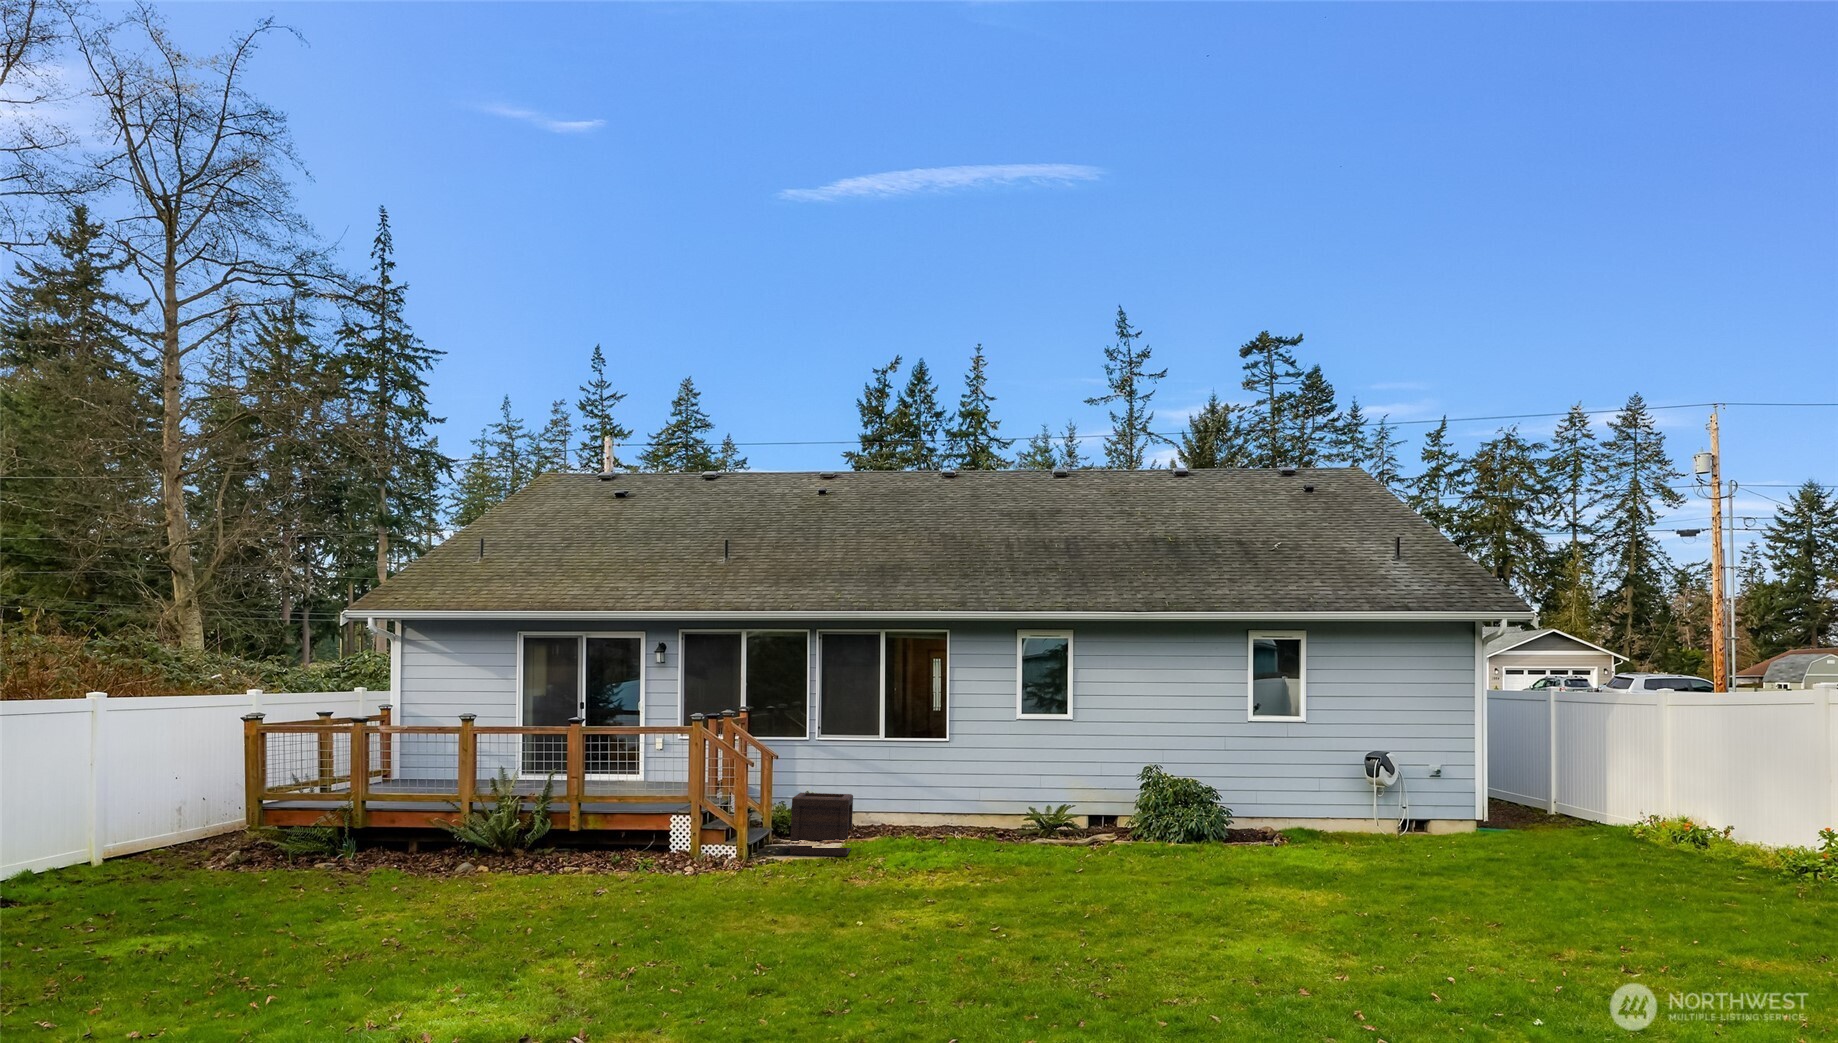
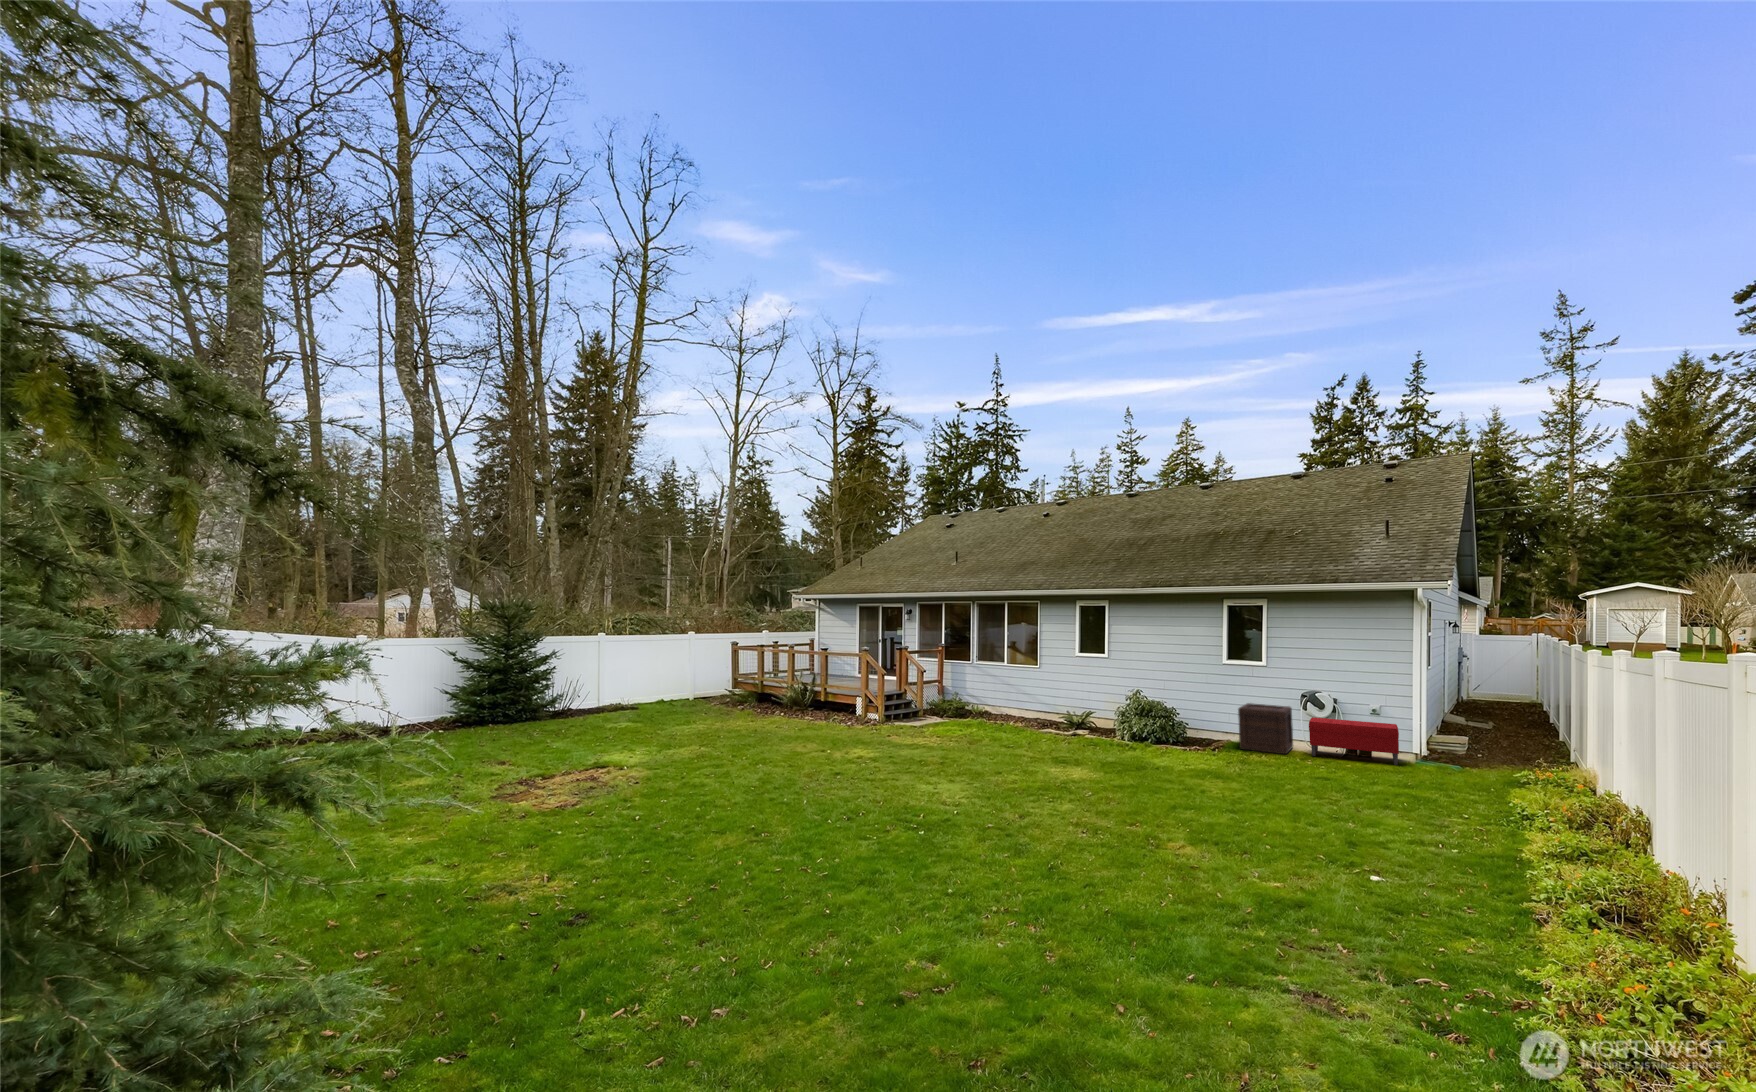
bench: none [874,807,968,858] -> present [1309,717,1399,765]

